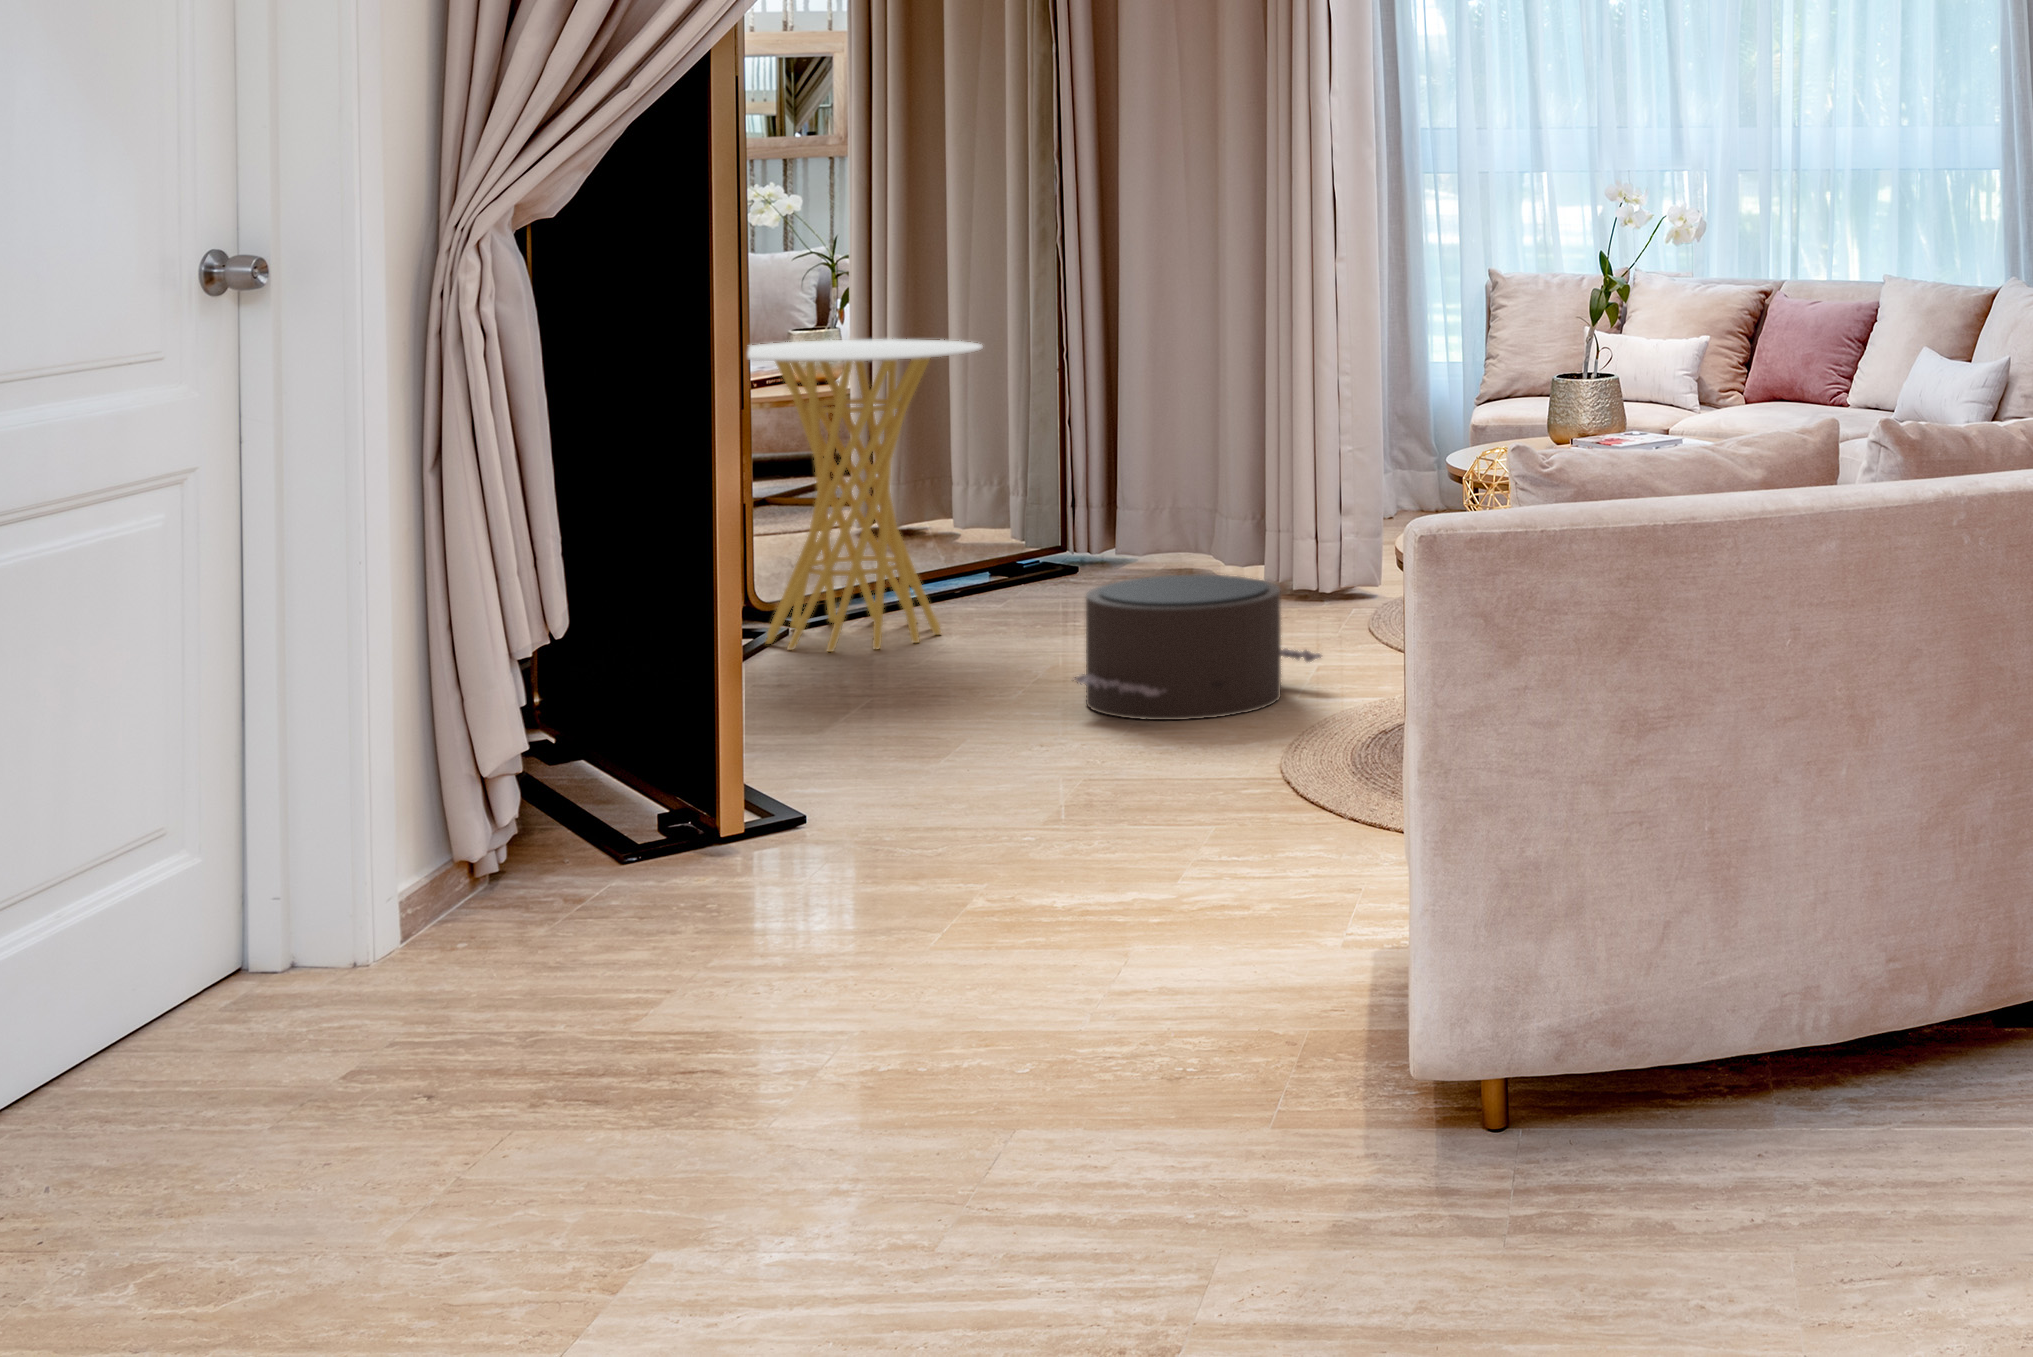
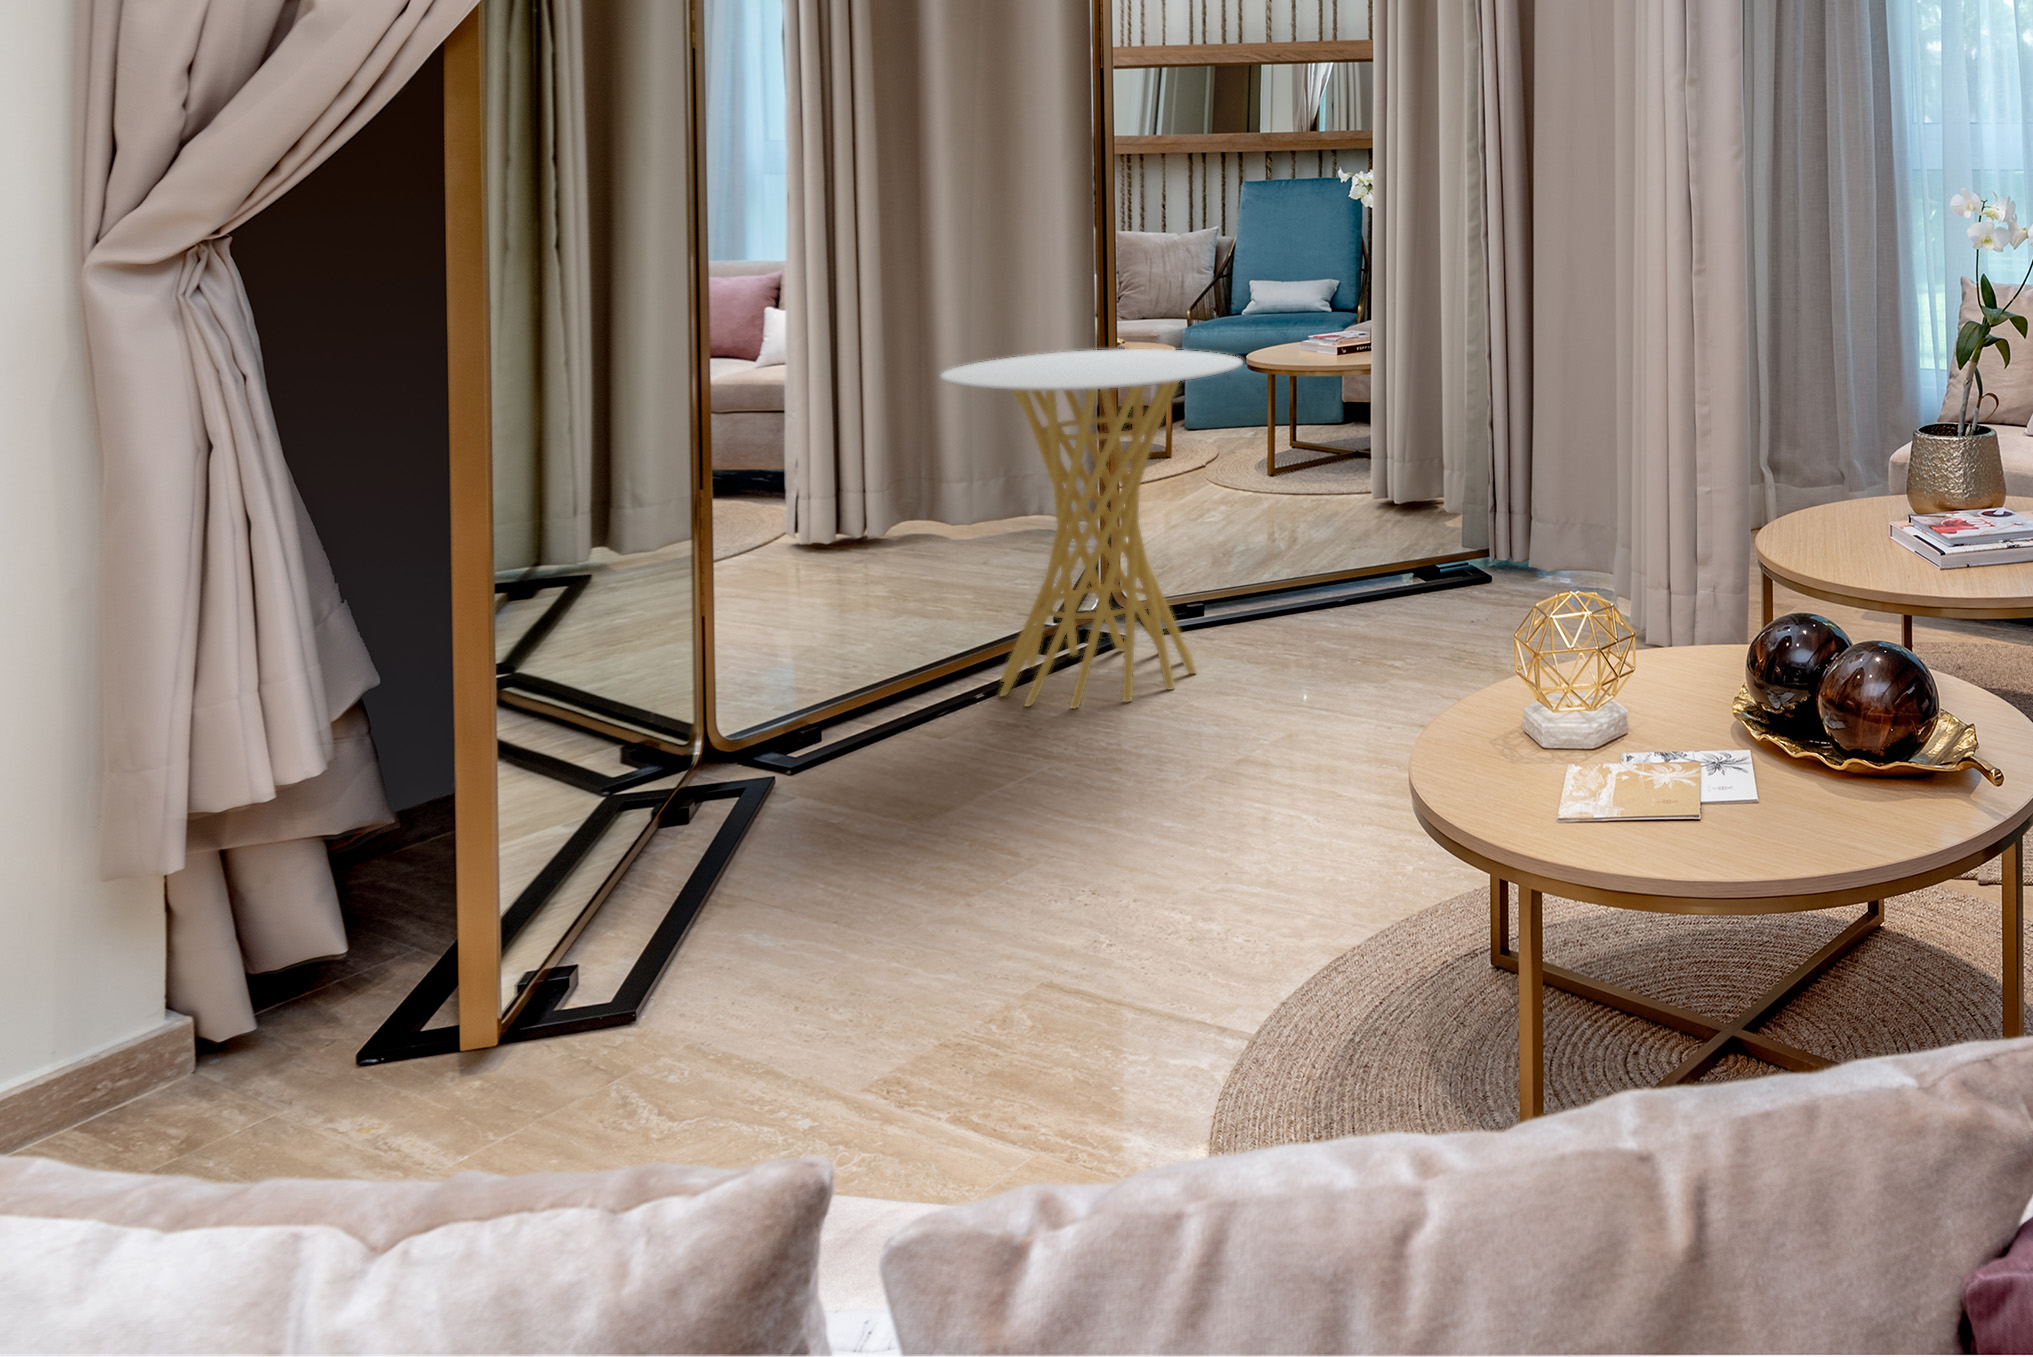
pouf: present [1074,574,1321,720] -> none [1000,705,1360,955]

